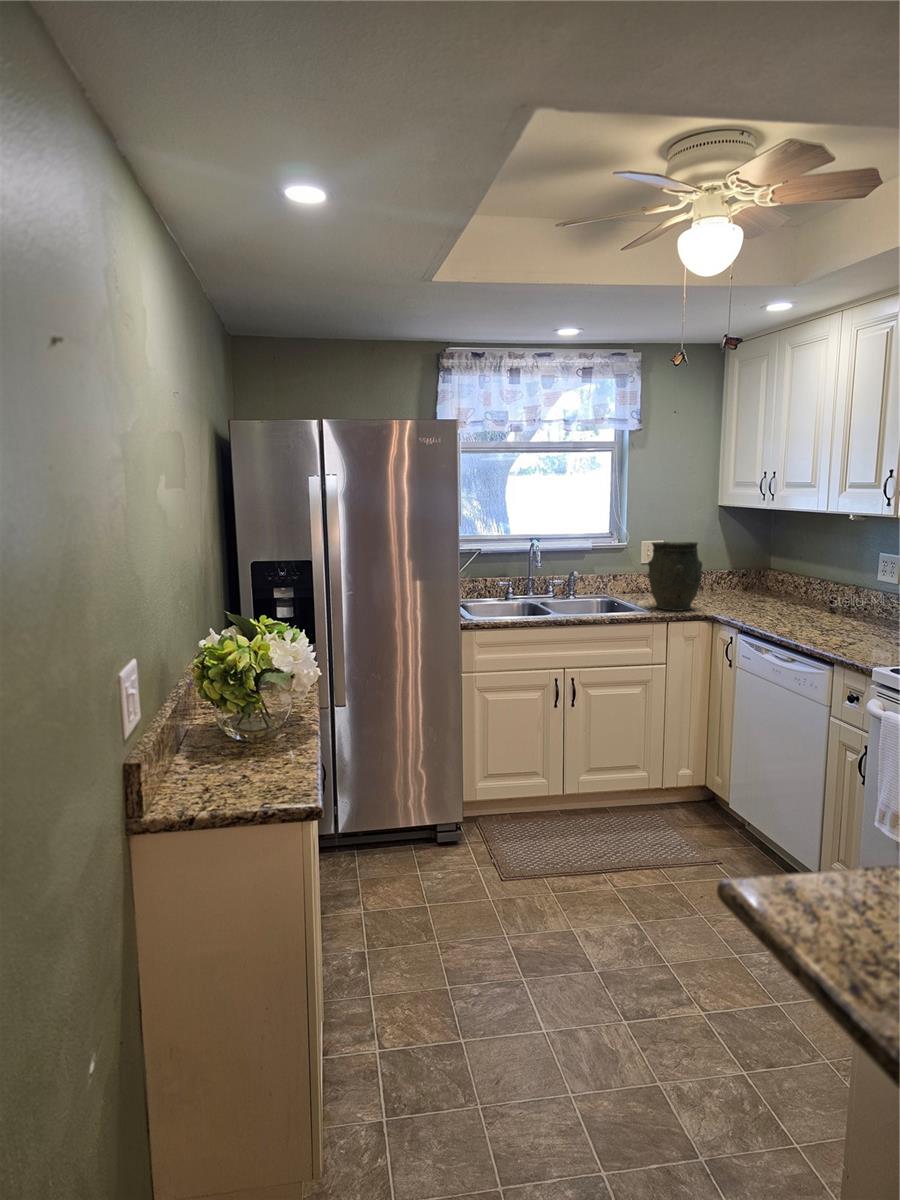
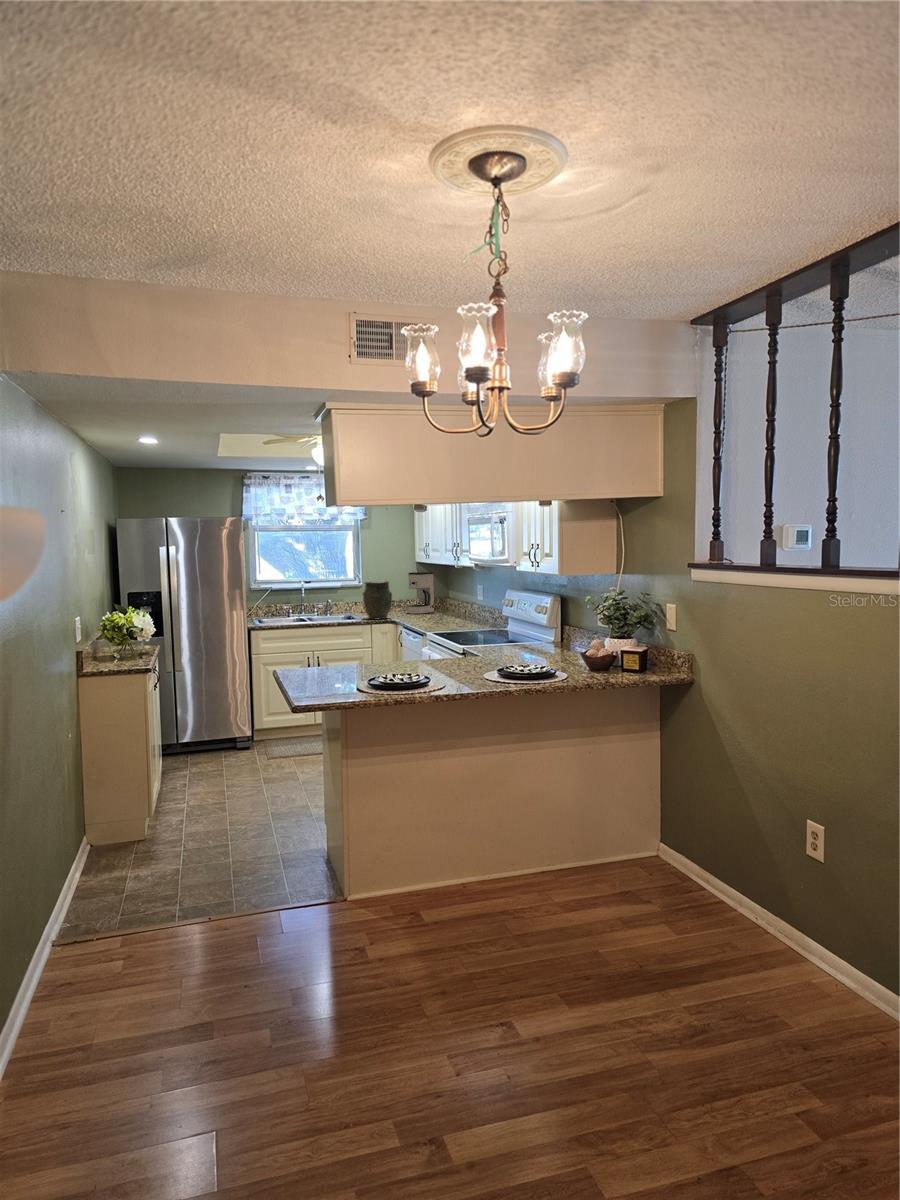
coffee maker: none [704,524,753,598] -> present [407,572,434,614]

